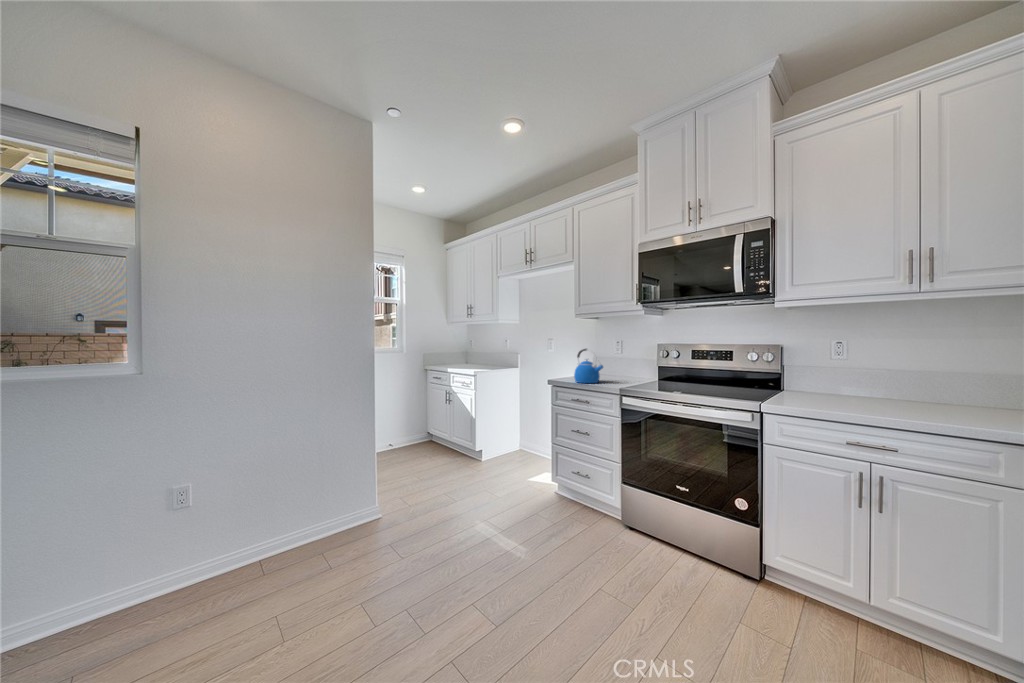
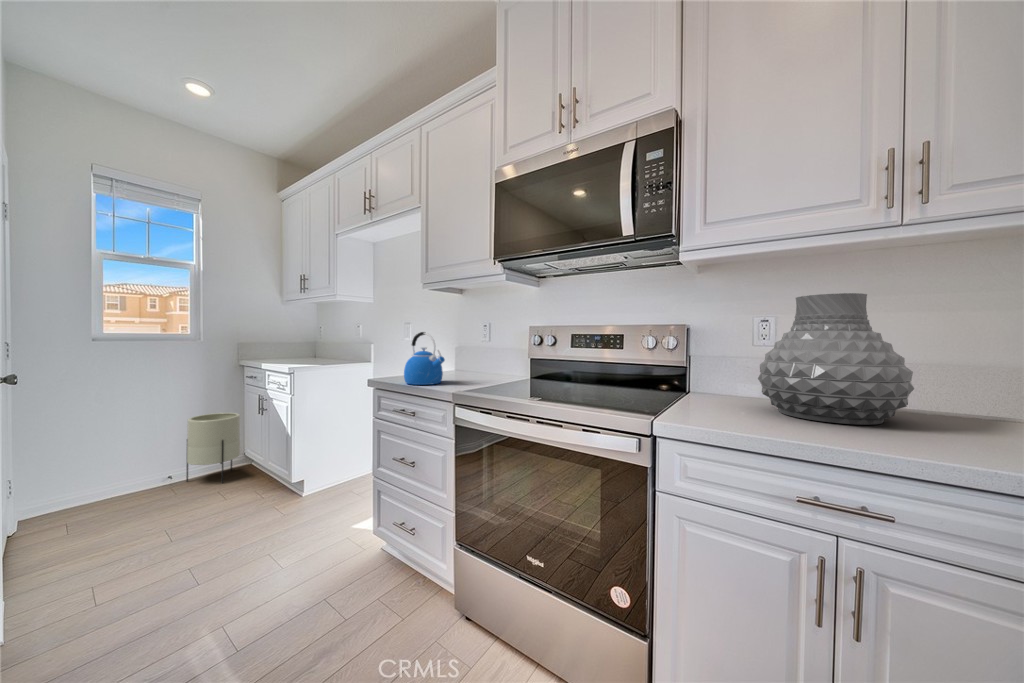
vase: none [830,331,930,407] -> present [758,293,914,425]
planter: none [401,402,431,450] -> present [186,413,240,483]

